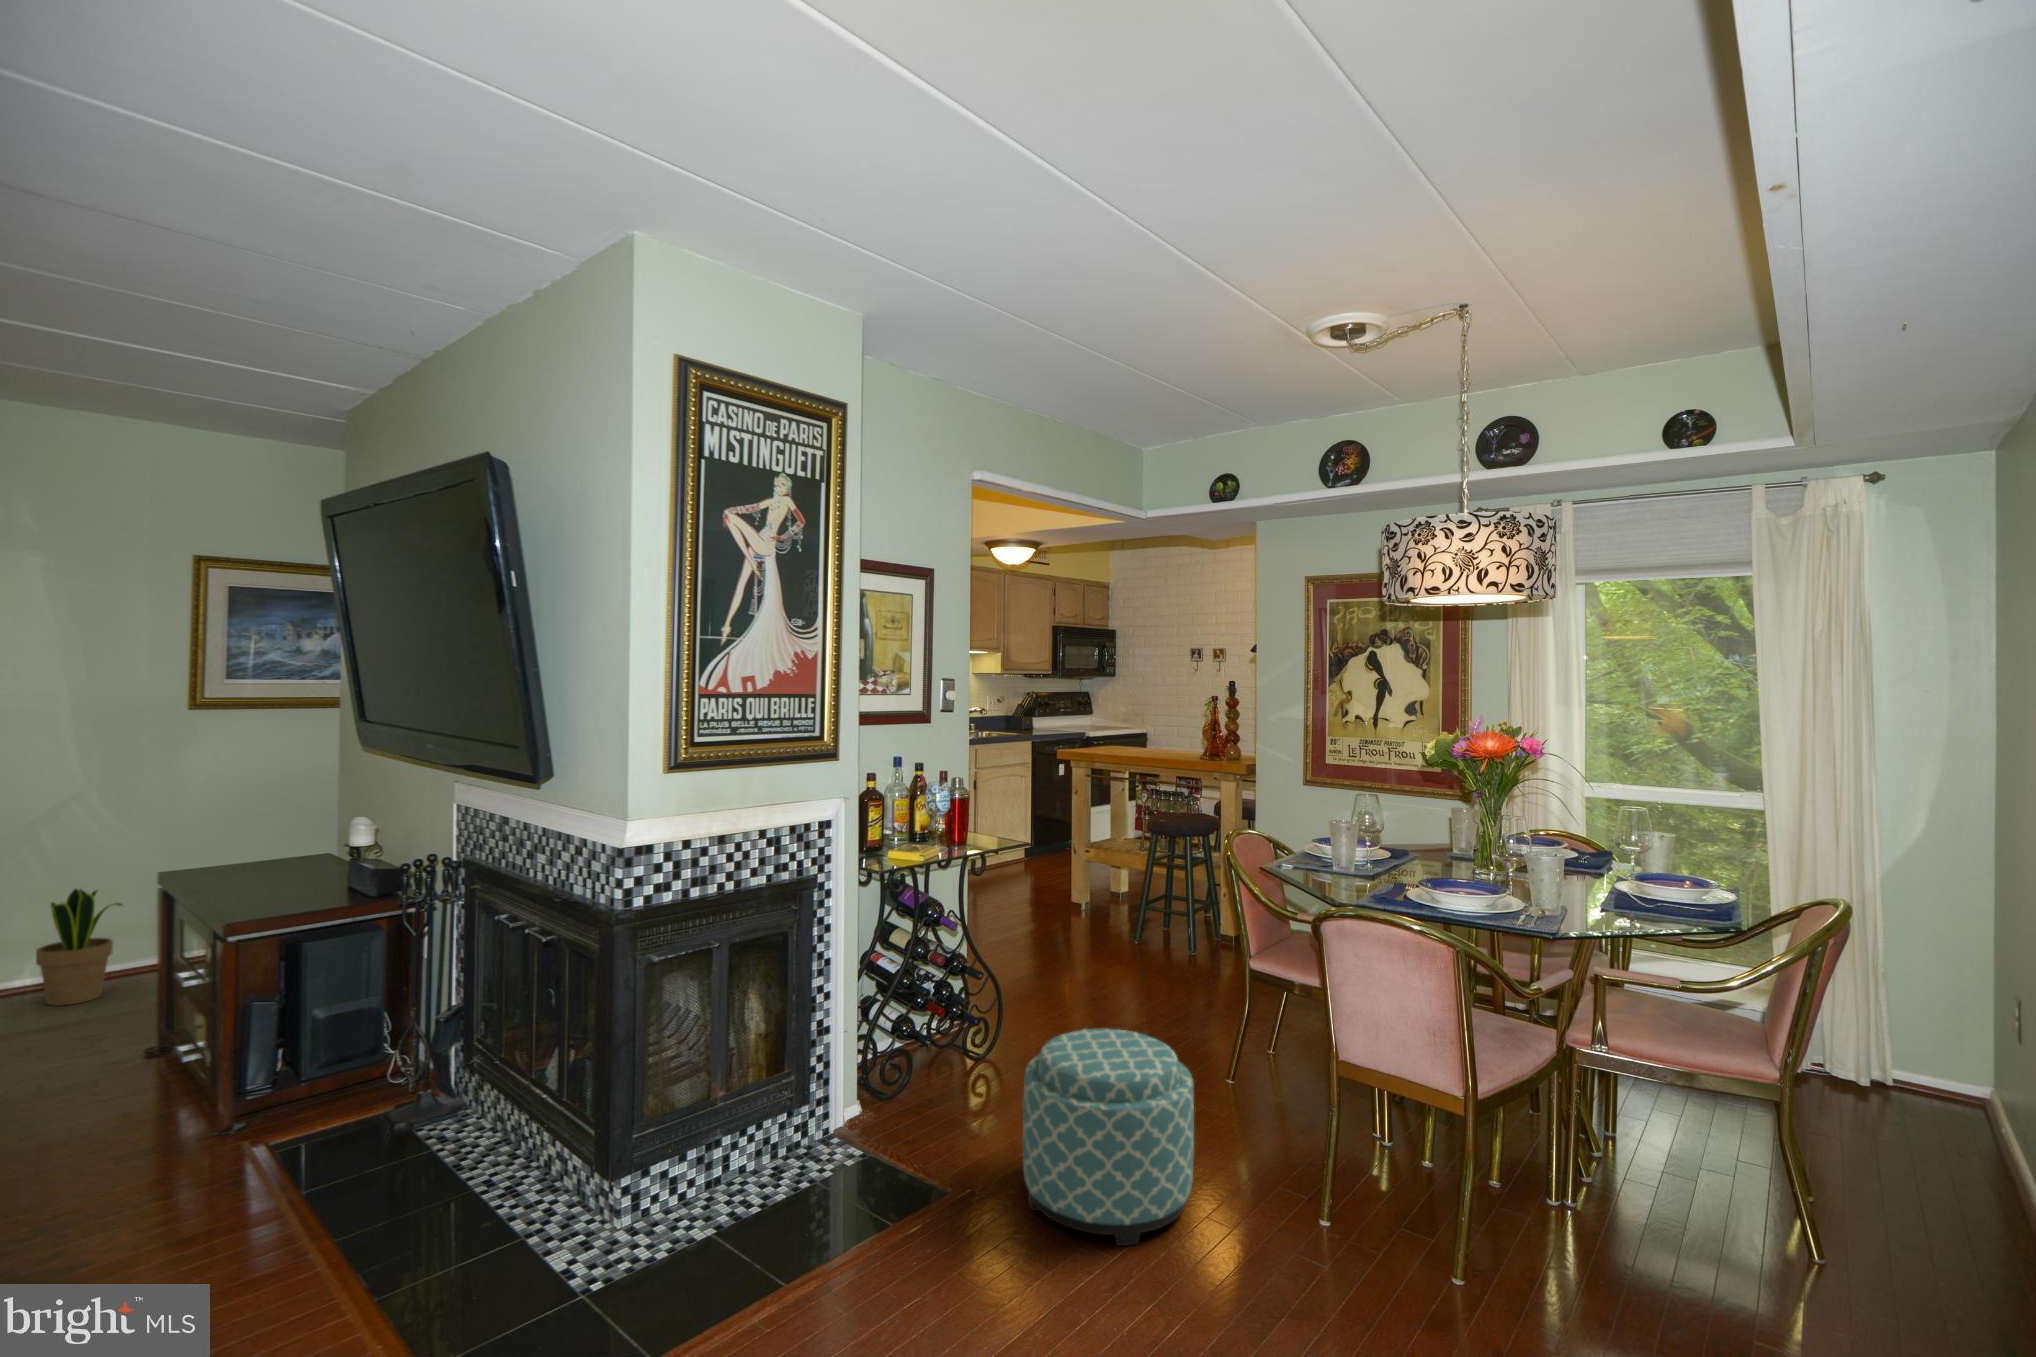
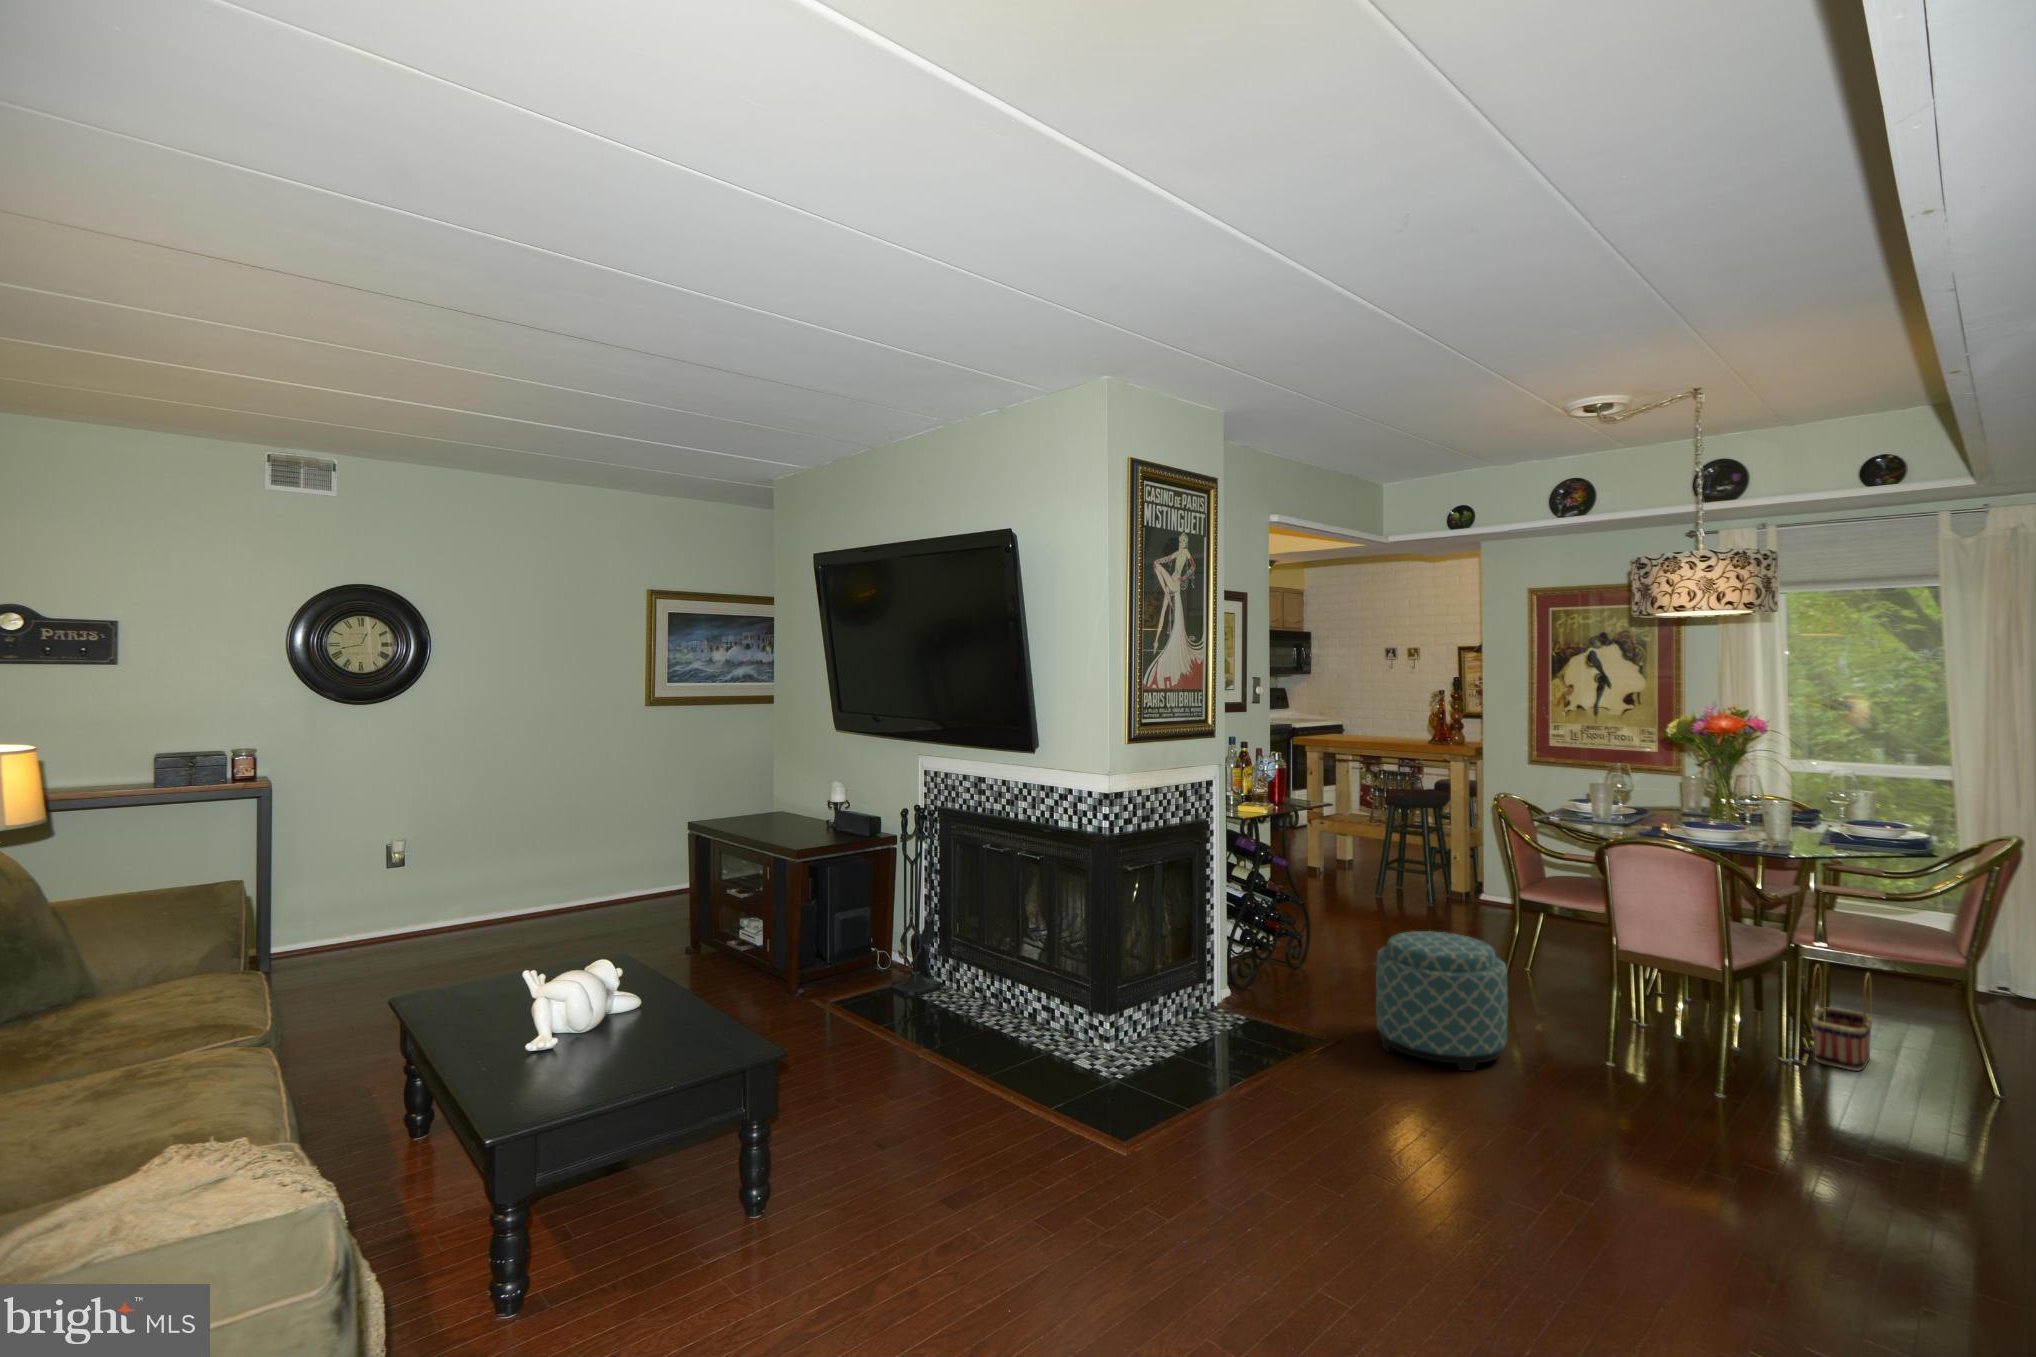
potted plant: present [36,889,122,1006] -> none [562,838,614,925]
basket: none [1593,1065,1666,1218] -> present [1812,964,1872,1071]

